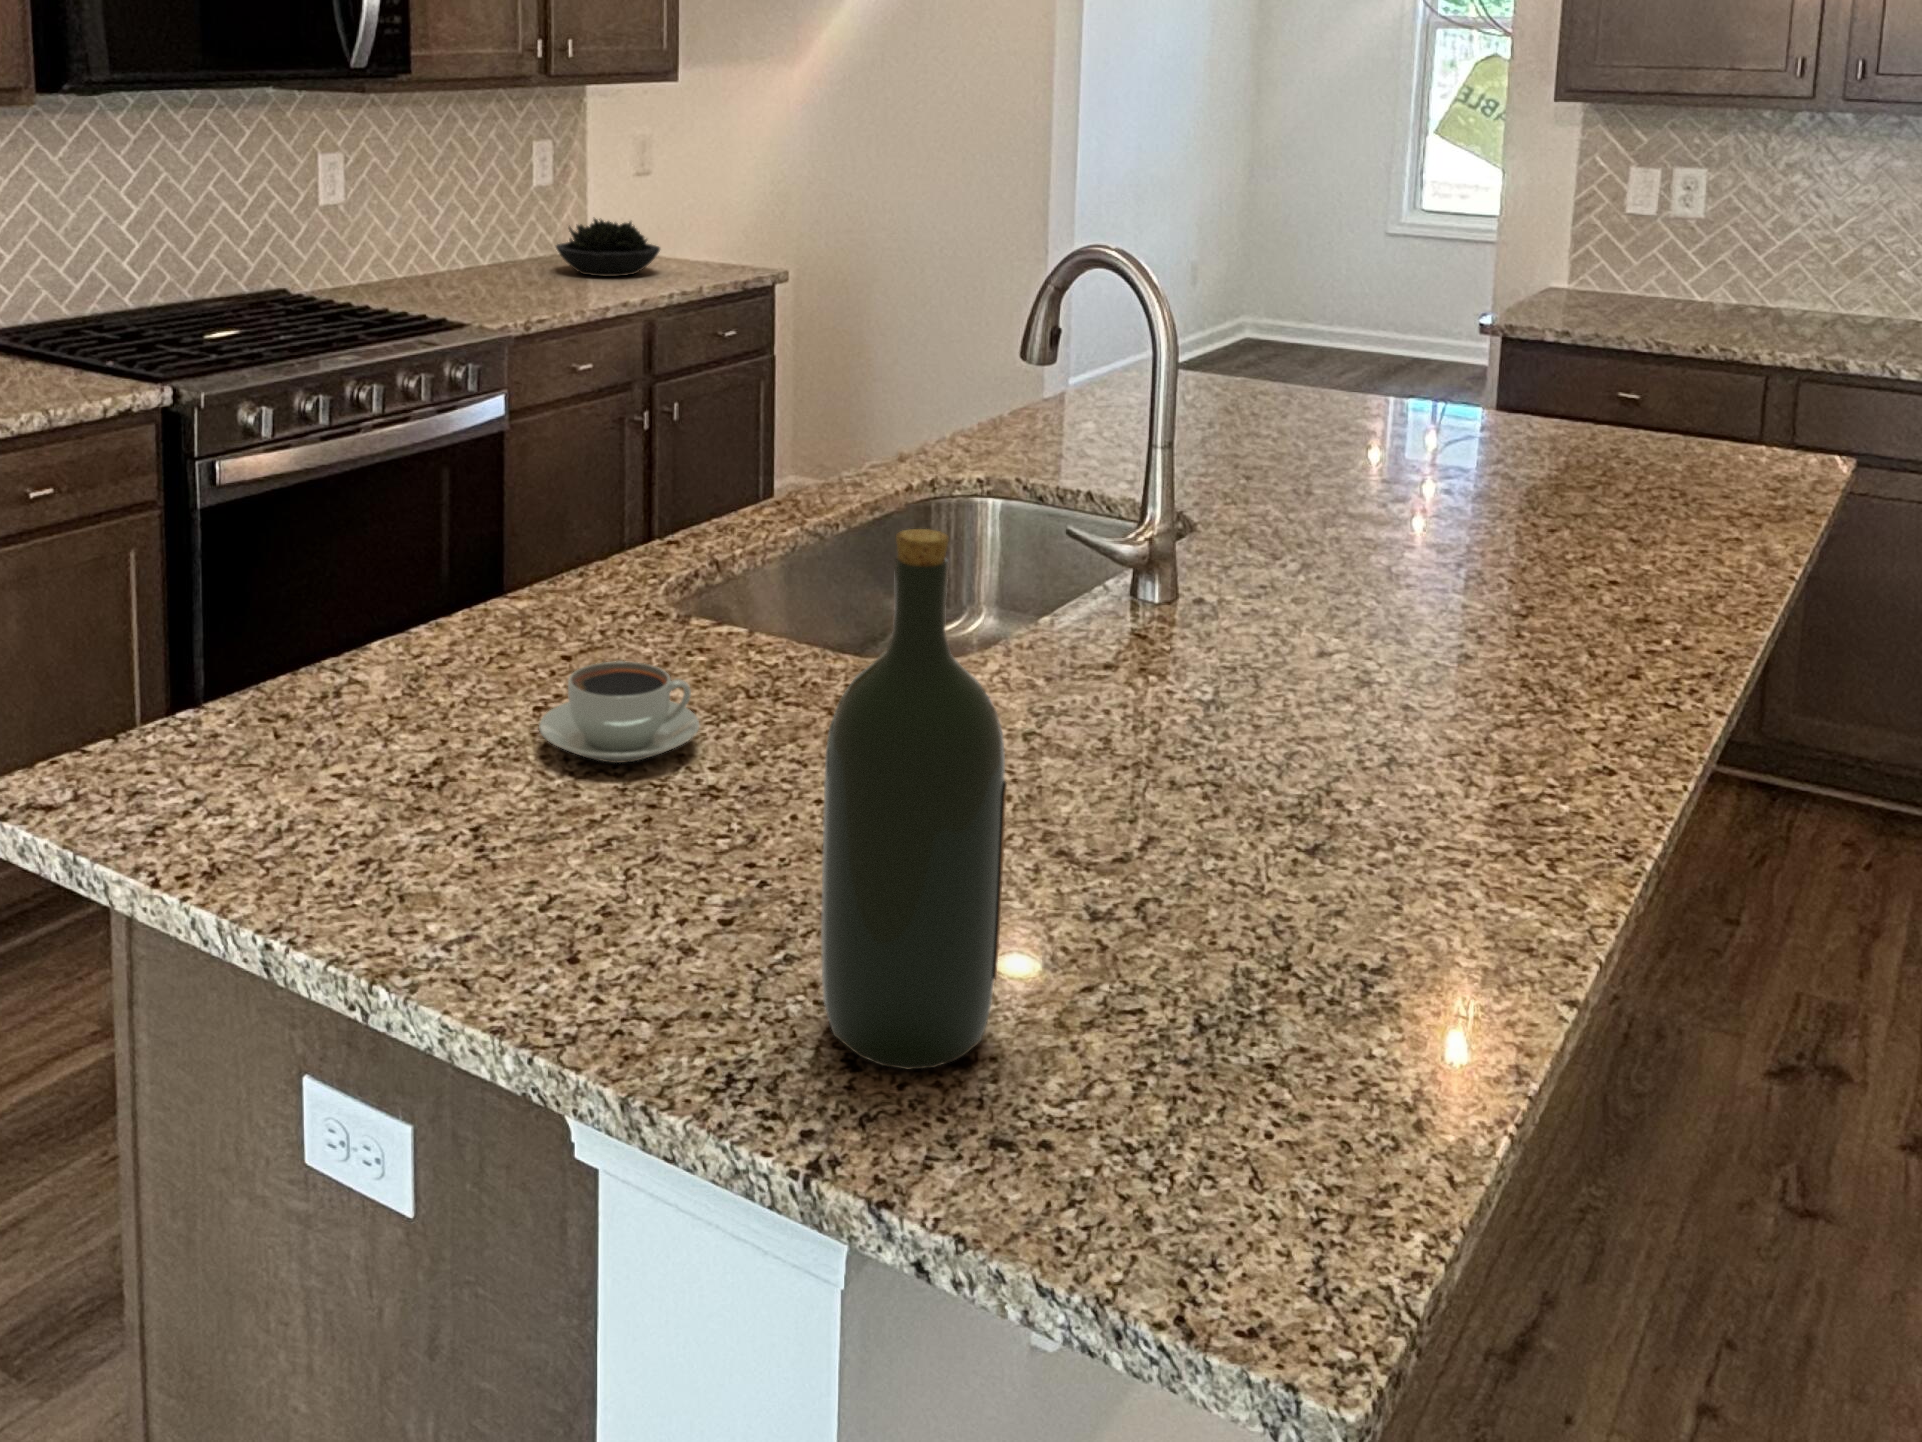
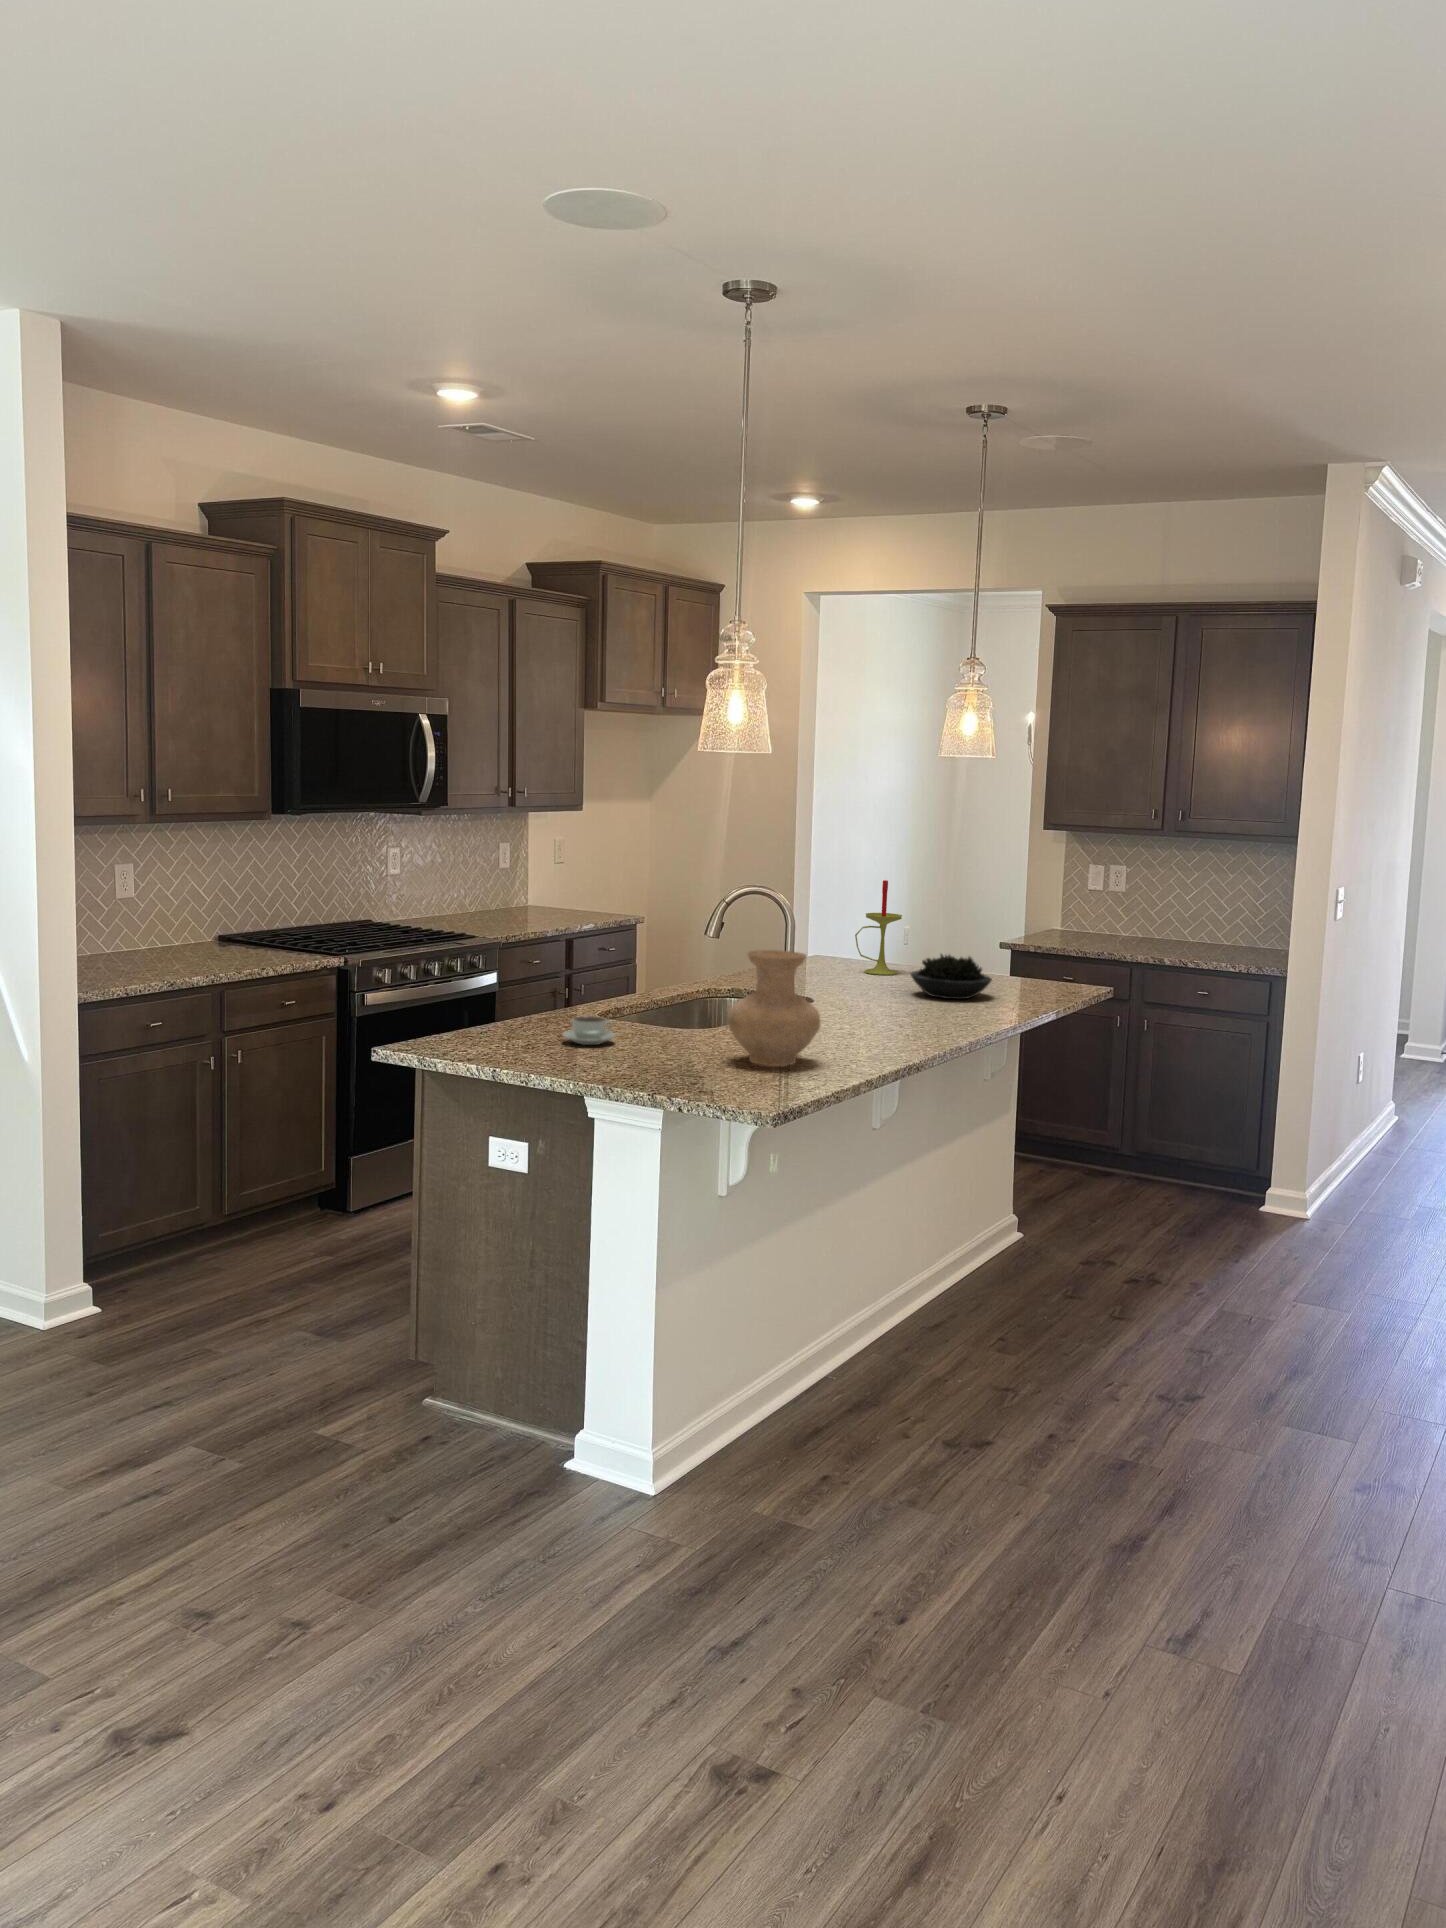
candle: none [1247,211,1354,424] -> present [855,880,902,975]
succulent plant: present [556,219,660,276] -> present [911,954,992,999]
vase: none [1055,495,1377,903] -> present [728,950,821,1066]
wine bottle: present [821,529,1006,1069] -> none [656,942,705,1083]

